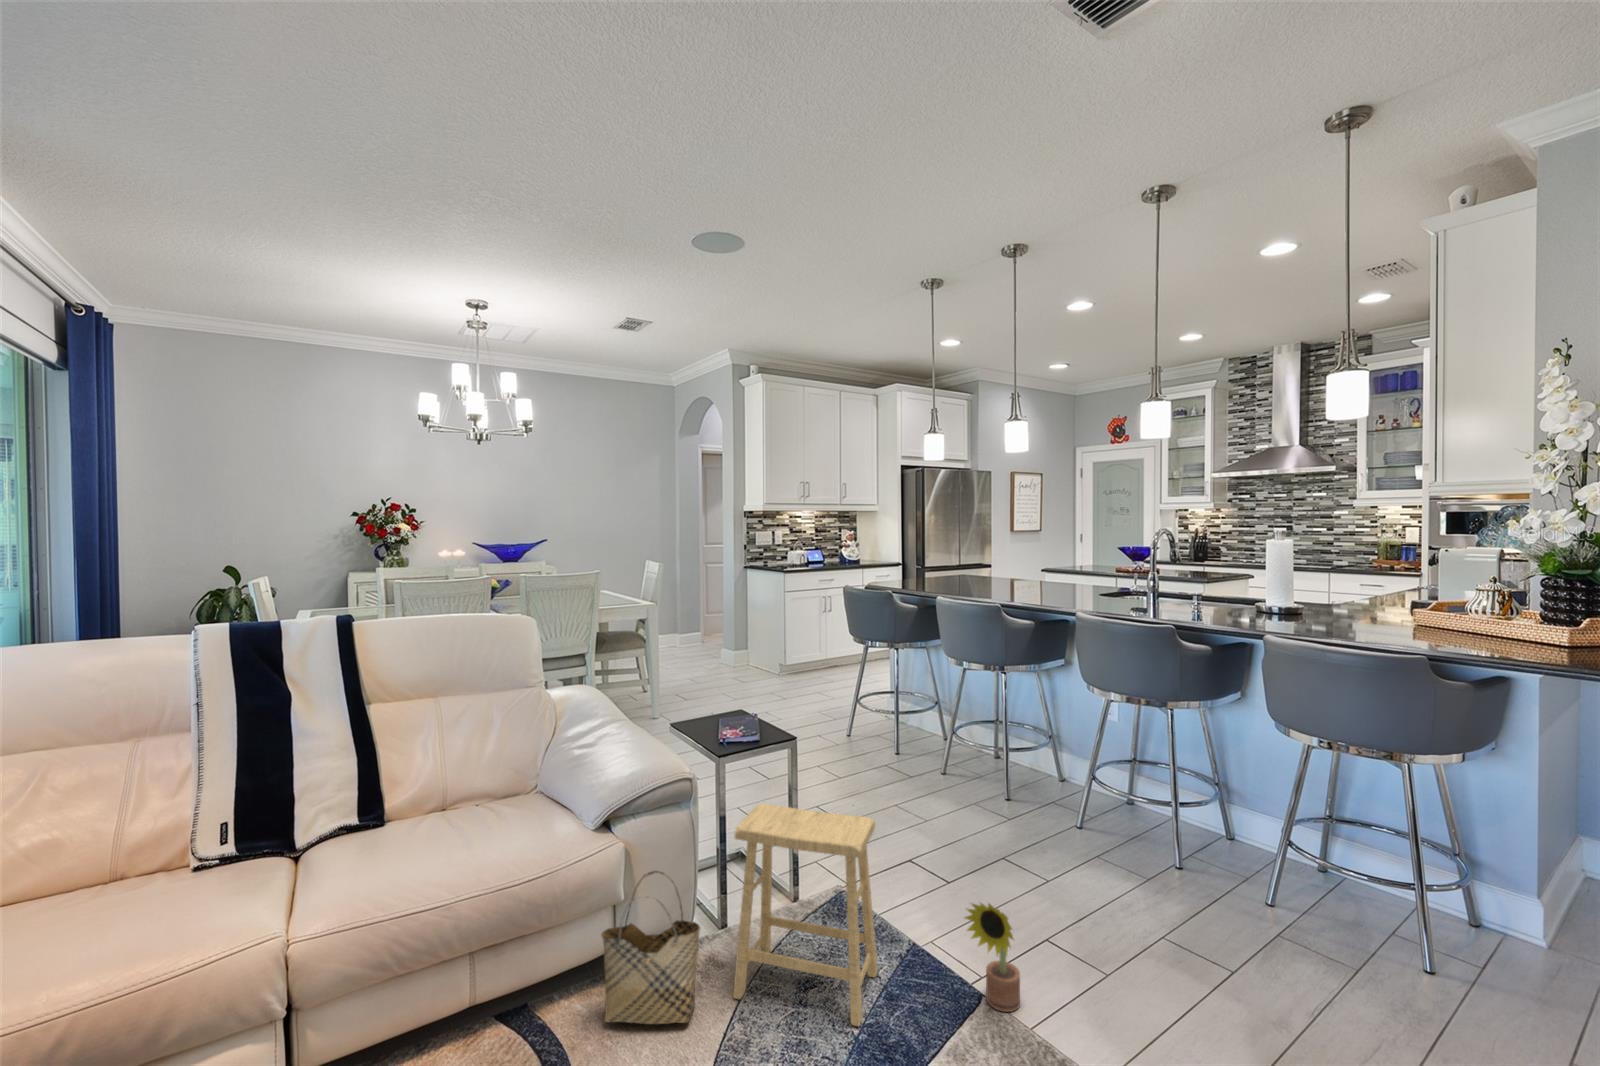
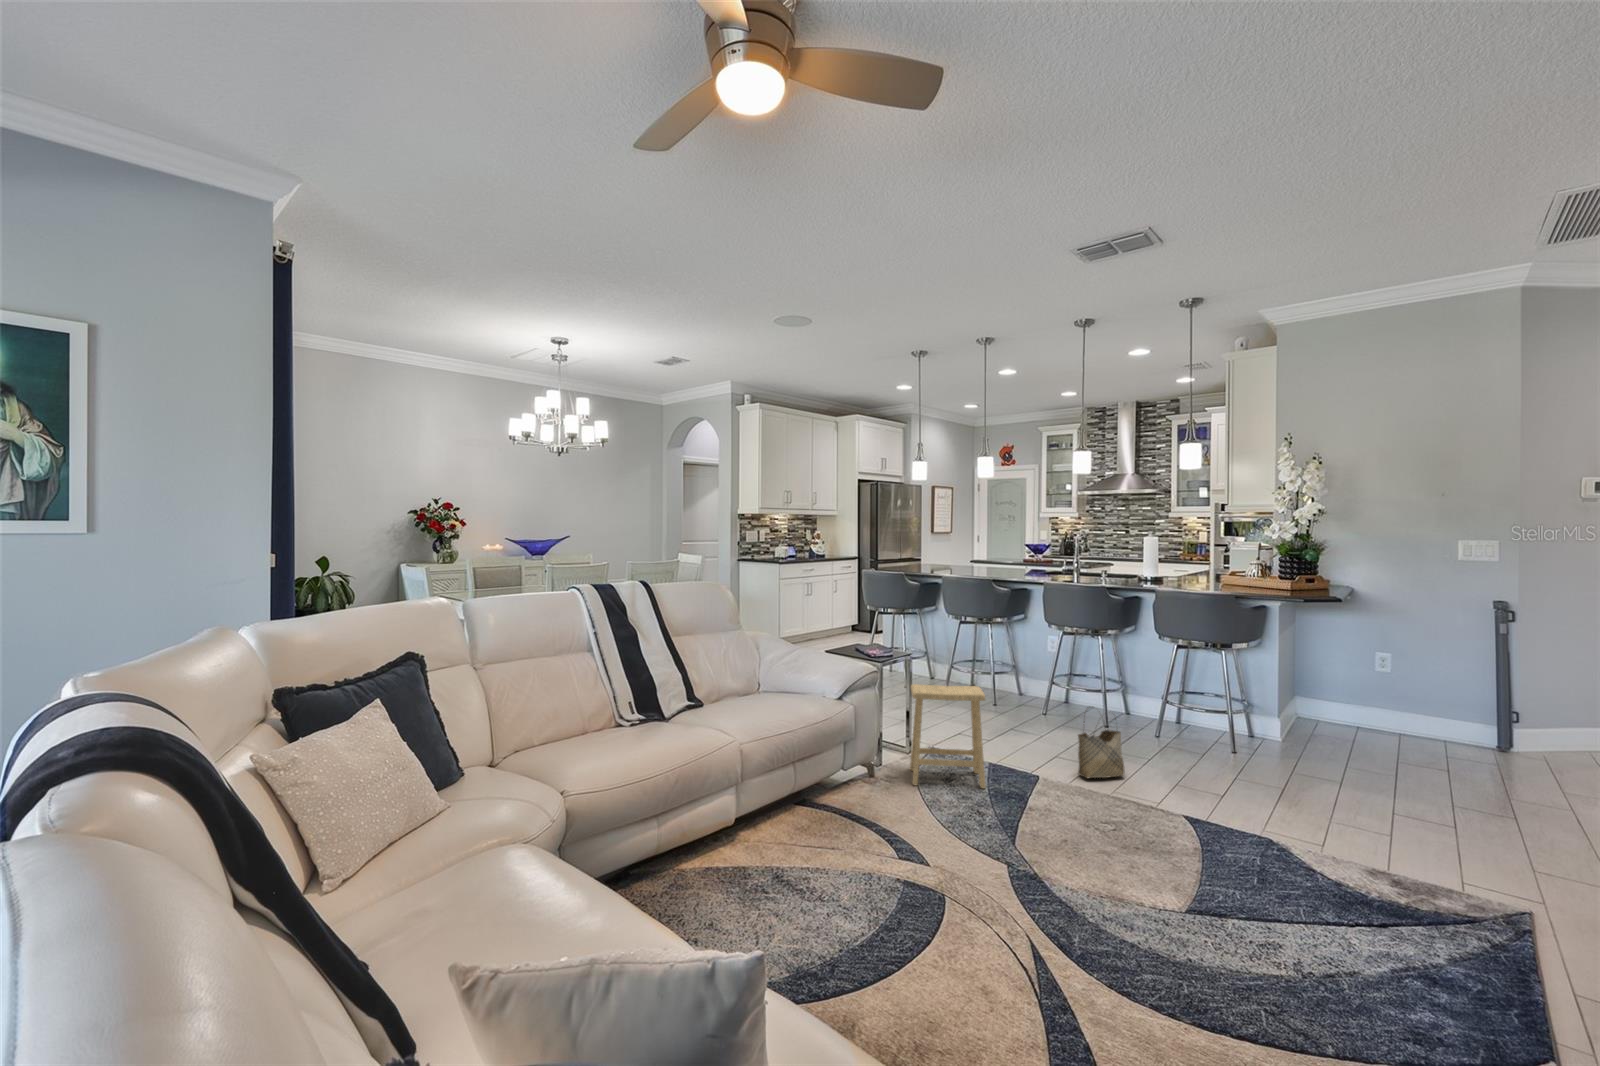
woven basket: present [601,871,700,1024] -> present [1078,716,1124,778]
decorative plant: present [965,903,1020,1012] -> none [1029,722,1060,779]

